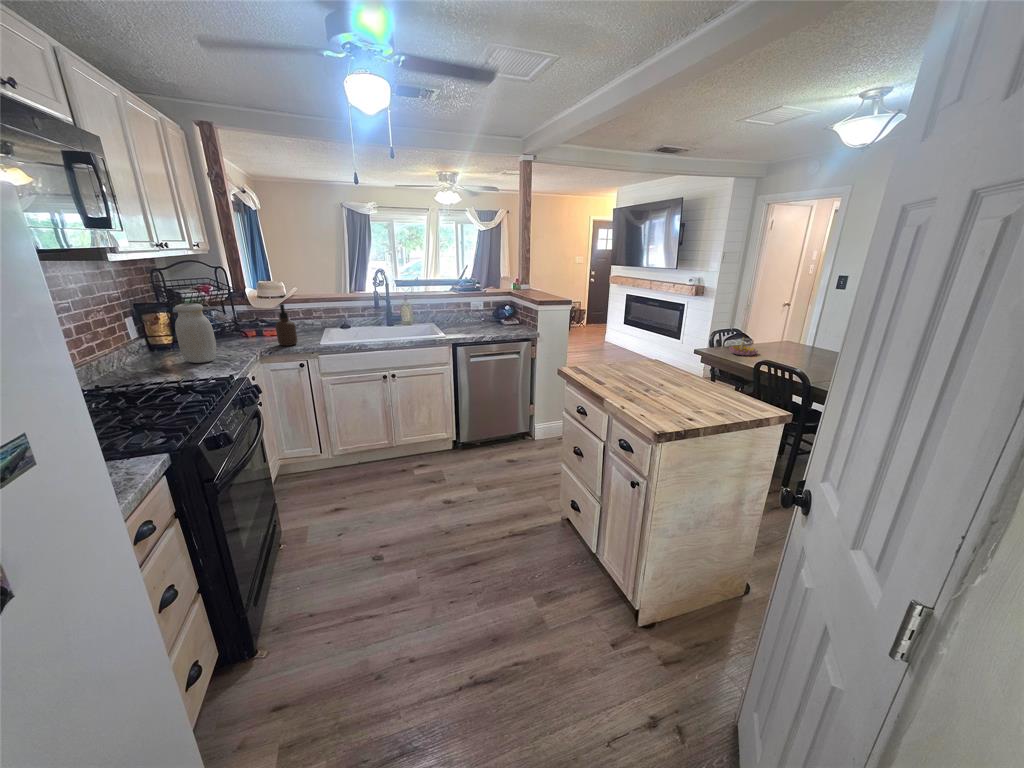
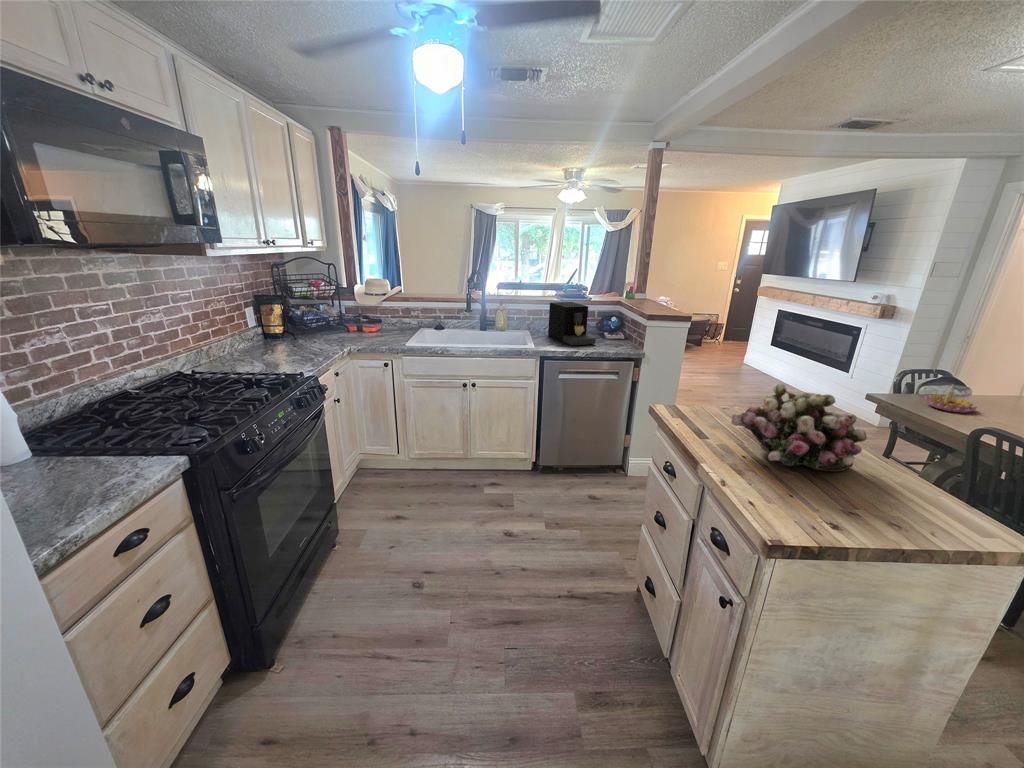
coffee maker: none [451,295,496,333] -> present [548,302,596,345]
jar: present [175,304,216,363] -> none [273,298,307,355]
soap dispenser: present [275,304,298,346] -> none [367,303,386,344]
flower arrangement: none [620,338,700,392] -> present [731,383,866,472]

